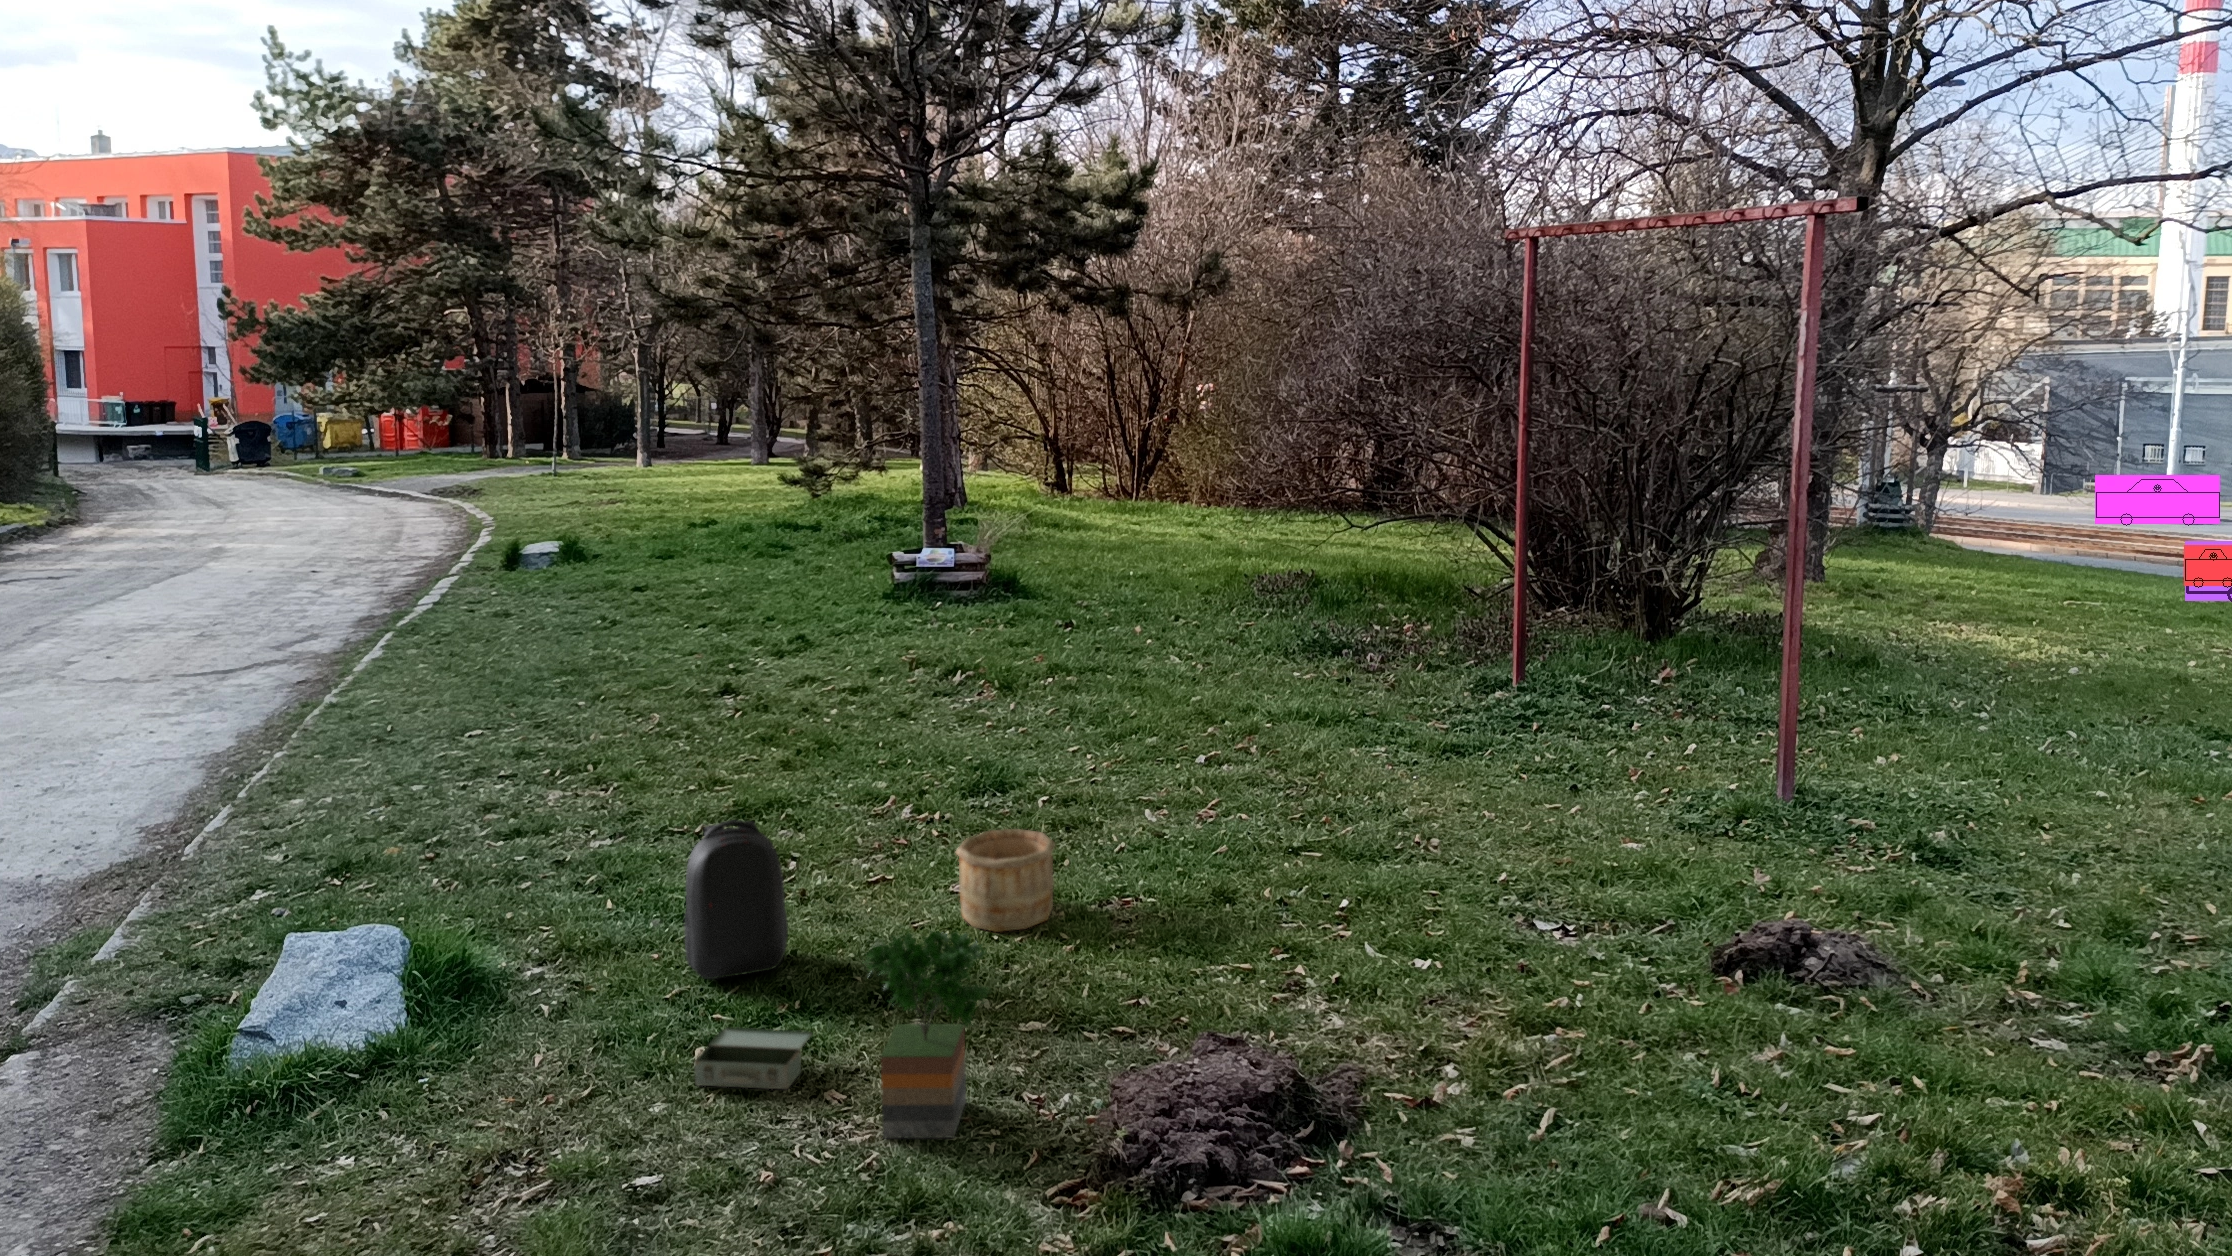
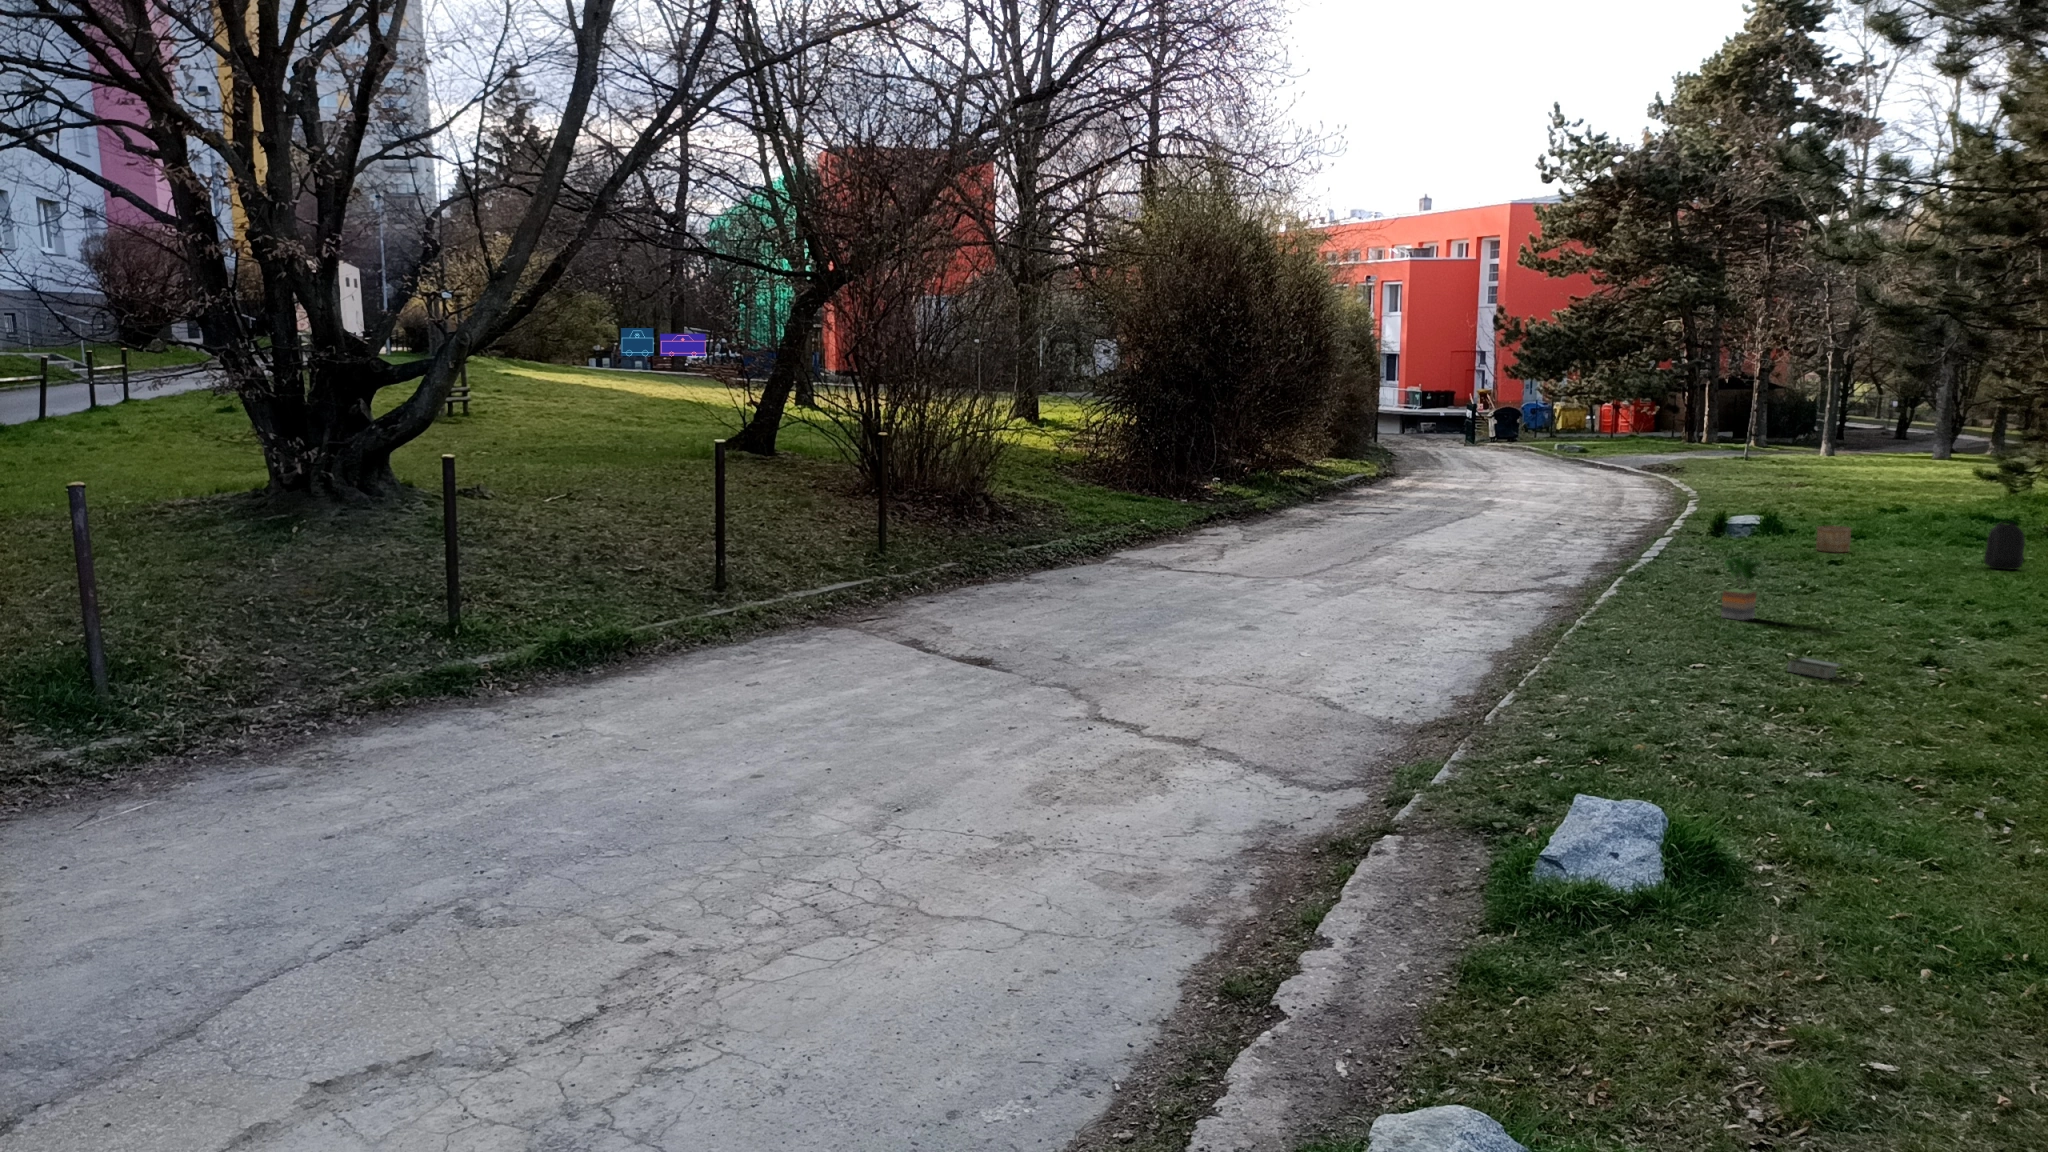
backpack: present [685,820,788,979] -> present [1984,522,2025,570]
wooden bucket: present [956,829,1055,932] -> present [1816,525,1851,553]
potted tree: present [866,931,989,1138] -> present [1721,557,1766,620]

